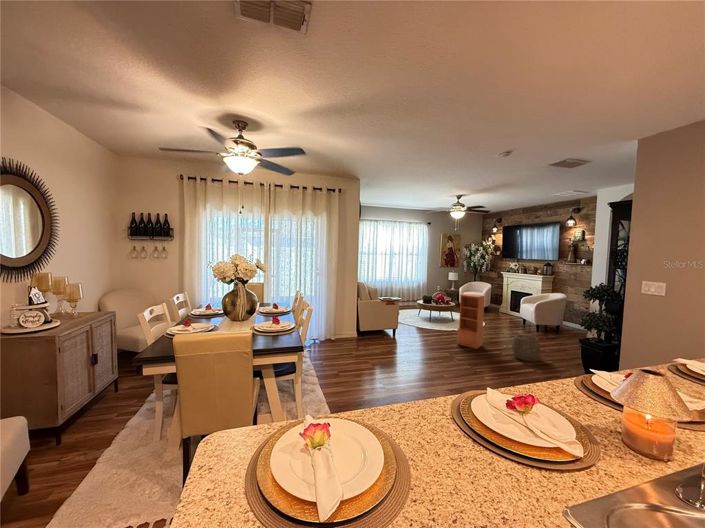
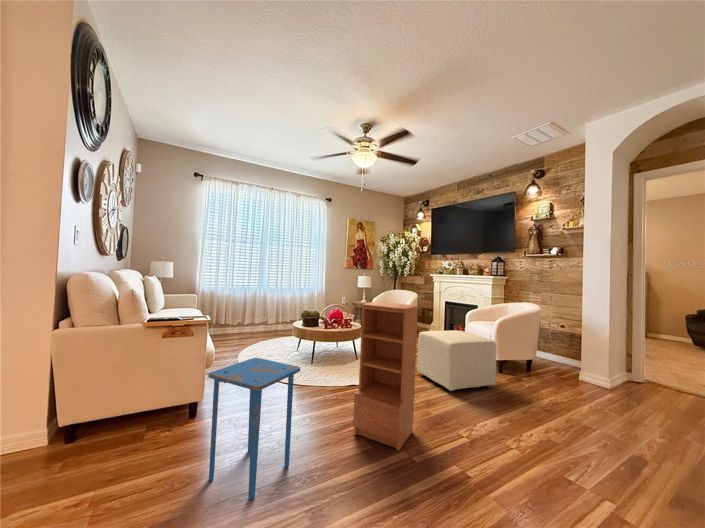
ottoman: none [487,308,531,337] -> present [417,330,496,392]
side table: none [412,313,440,352] -> present [208,358,300,500]
woven basket: present [512,334,541,362] -> none [490,405,570,495]

